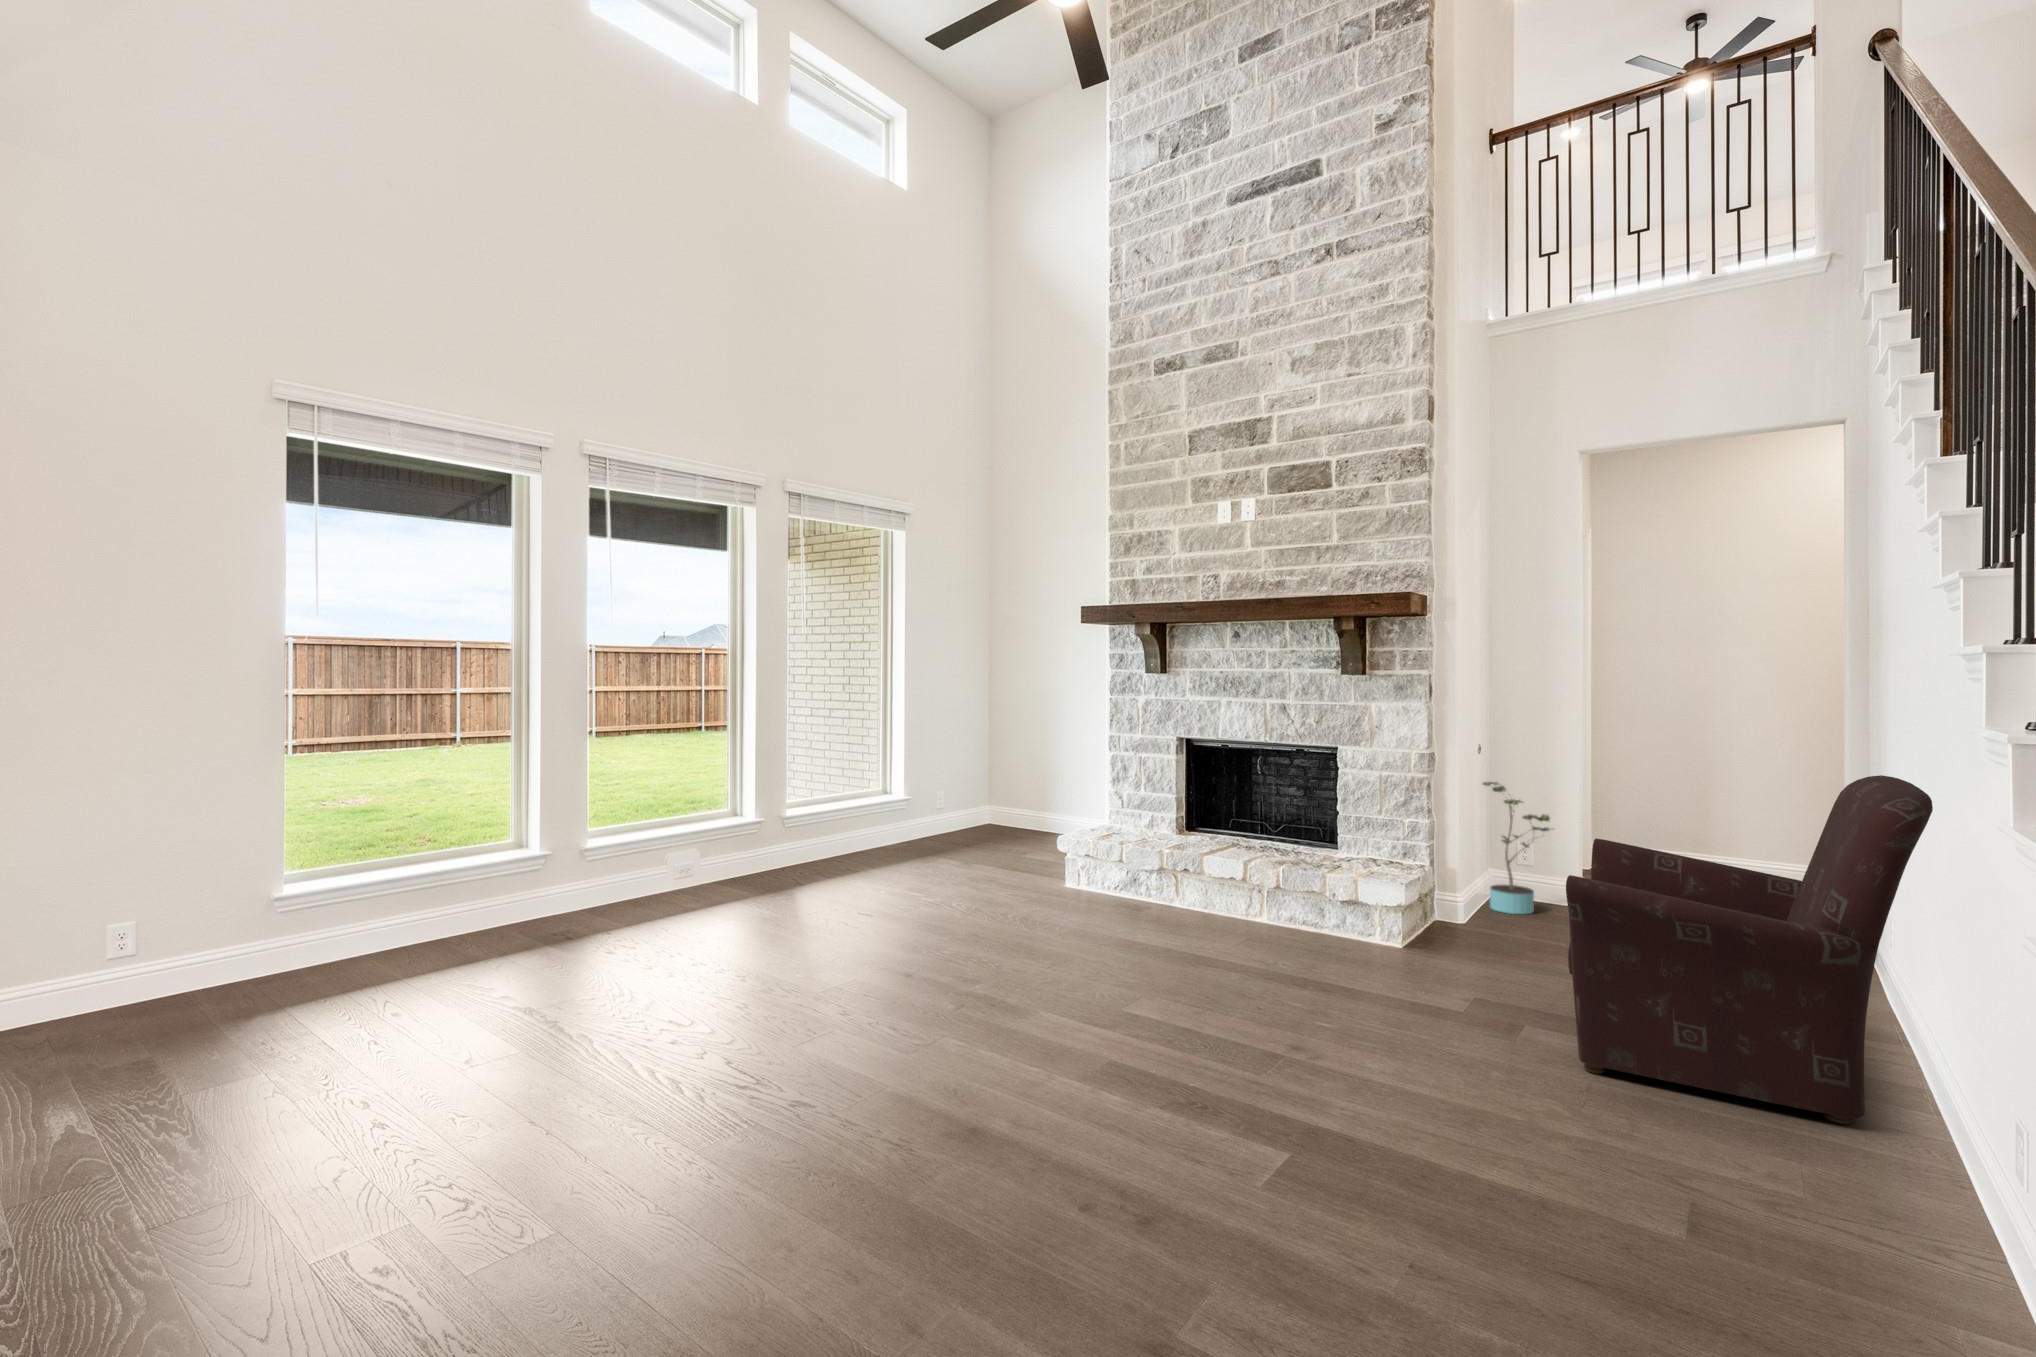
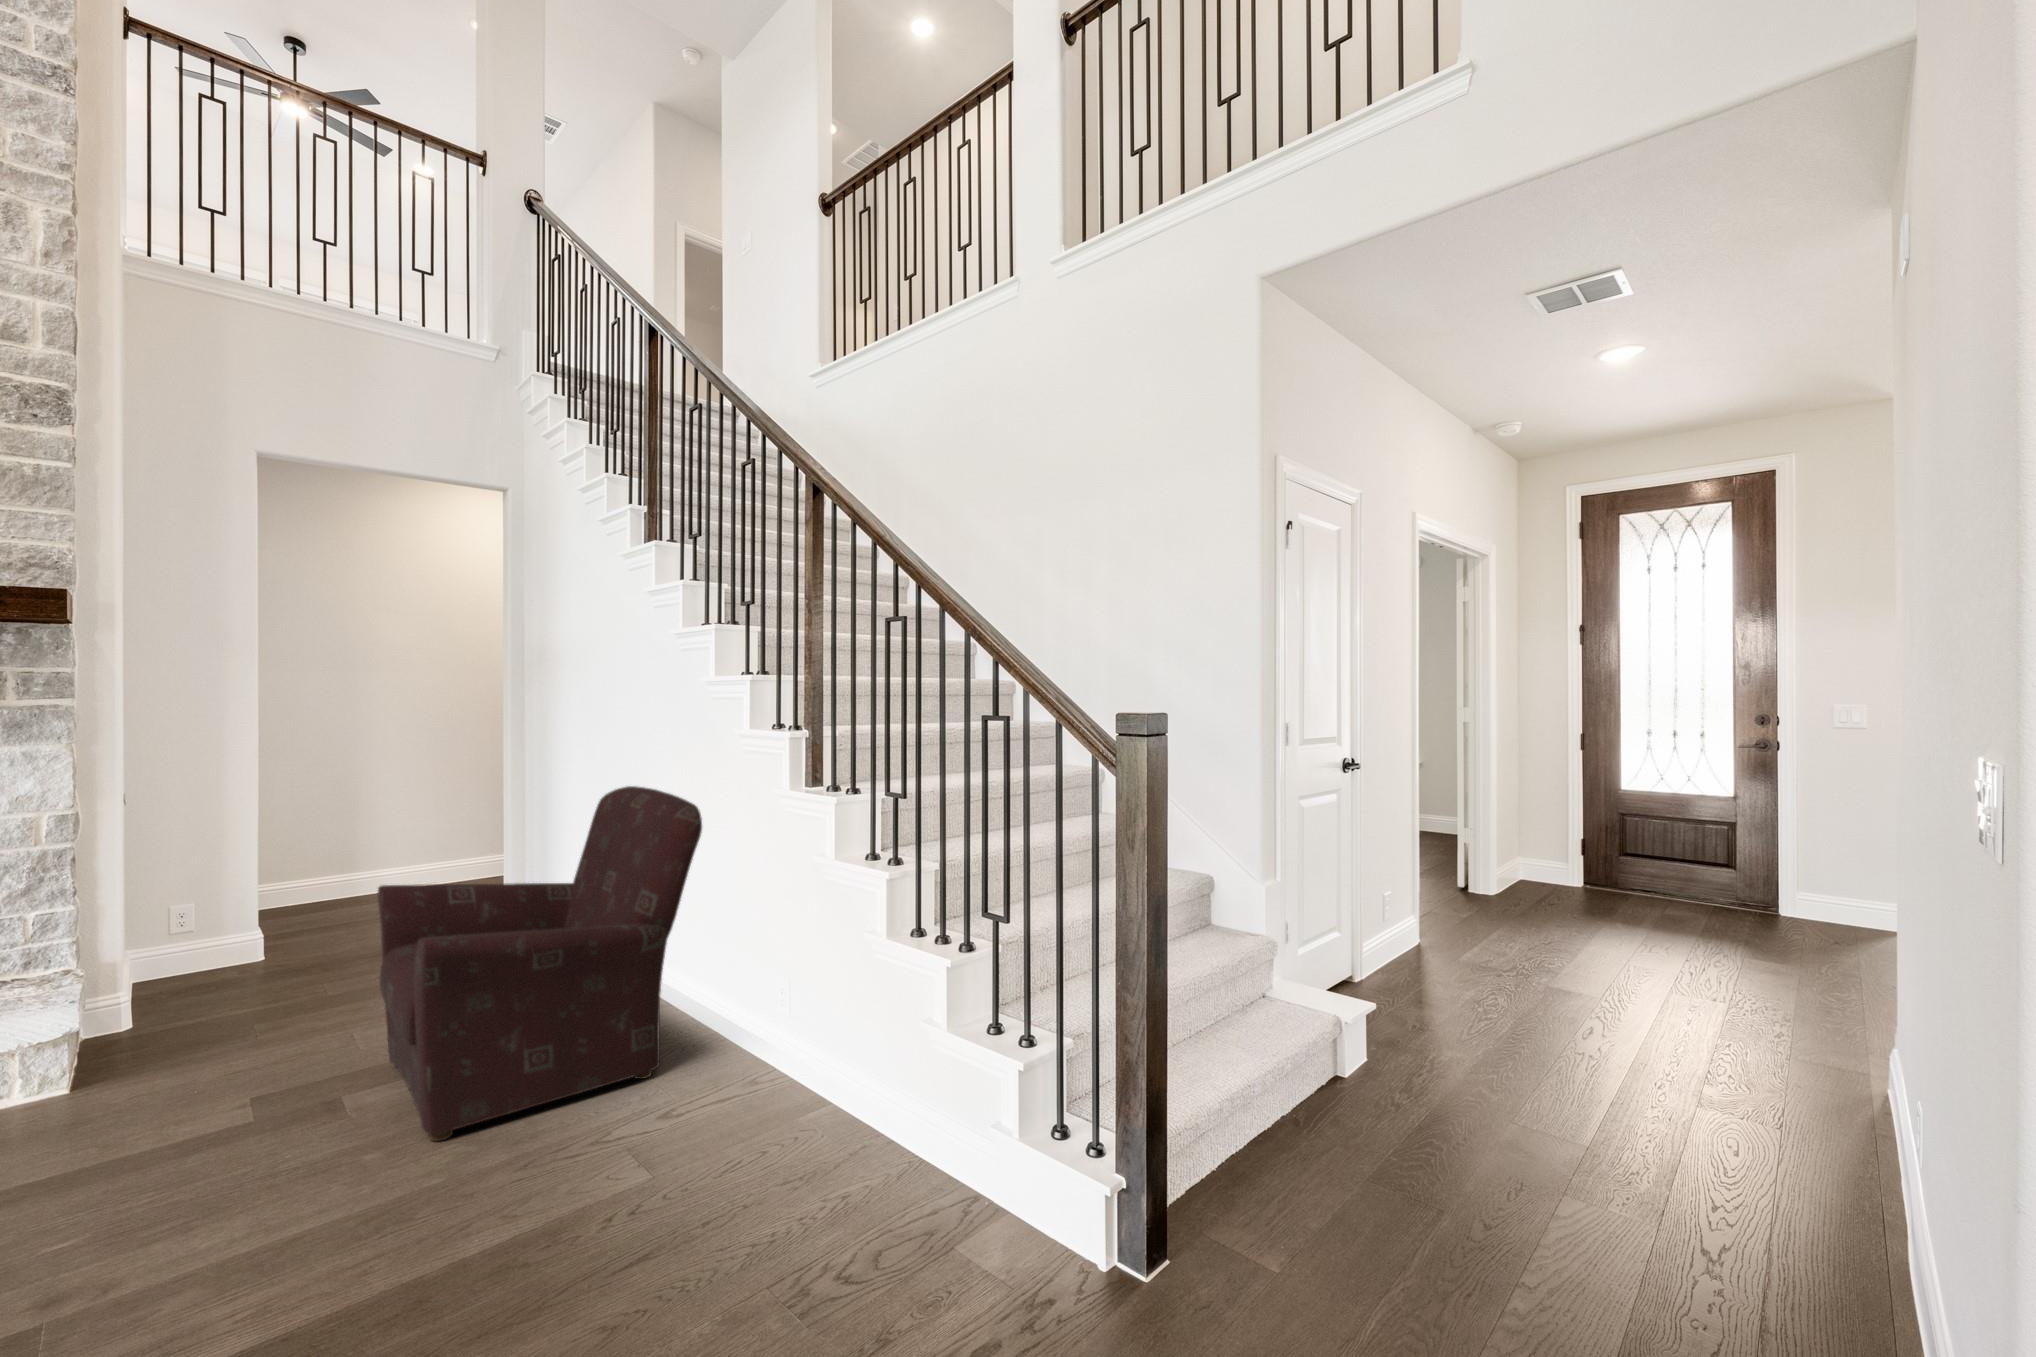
potted plant: present [1483,782,1550,914] -> none [144,835,246,997]

